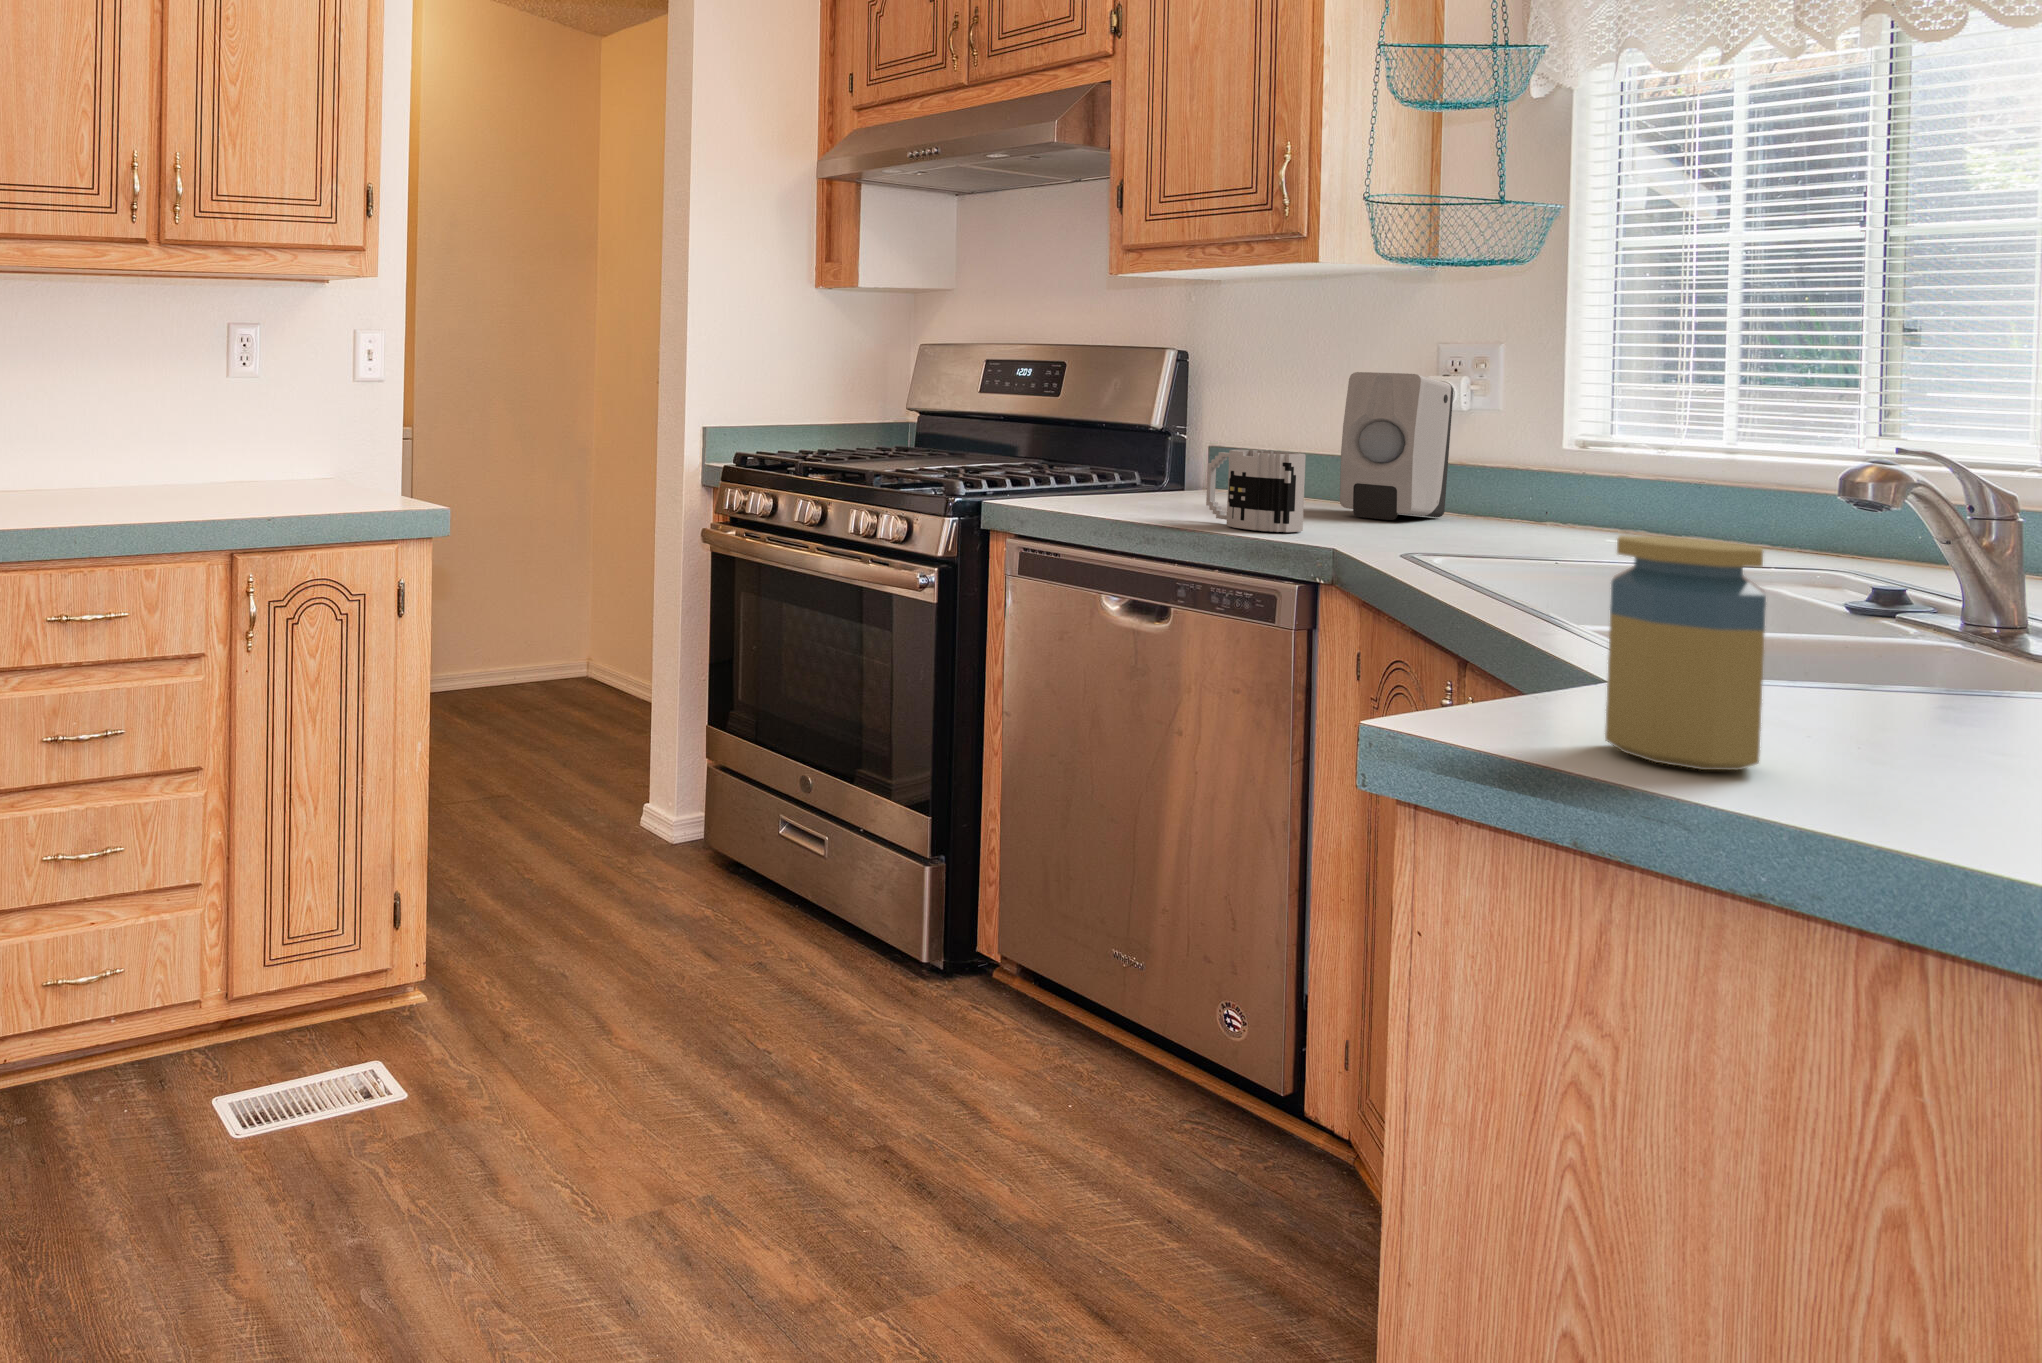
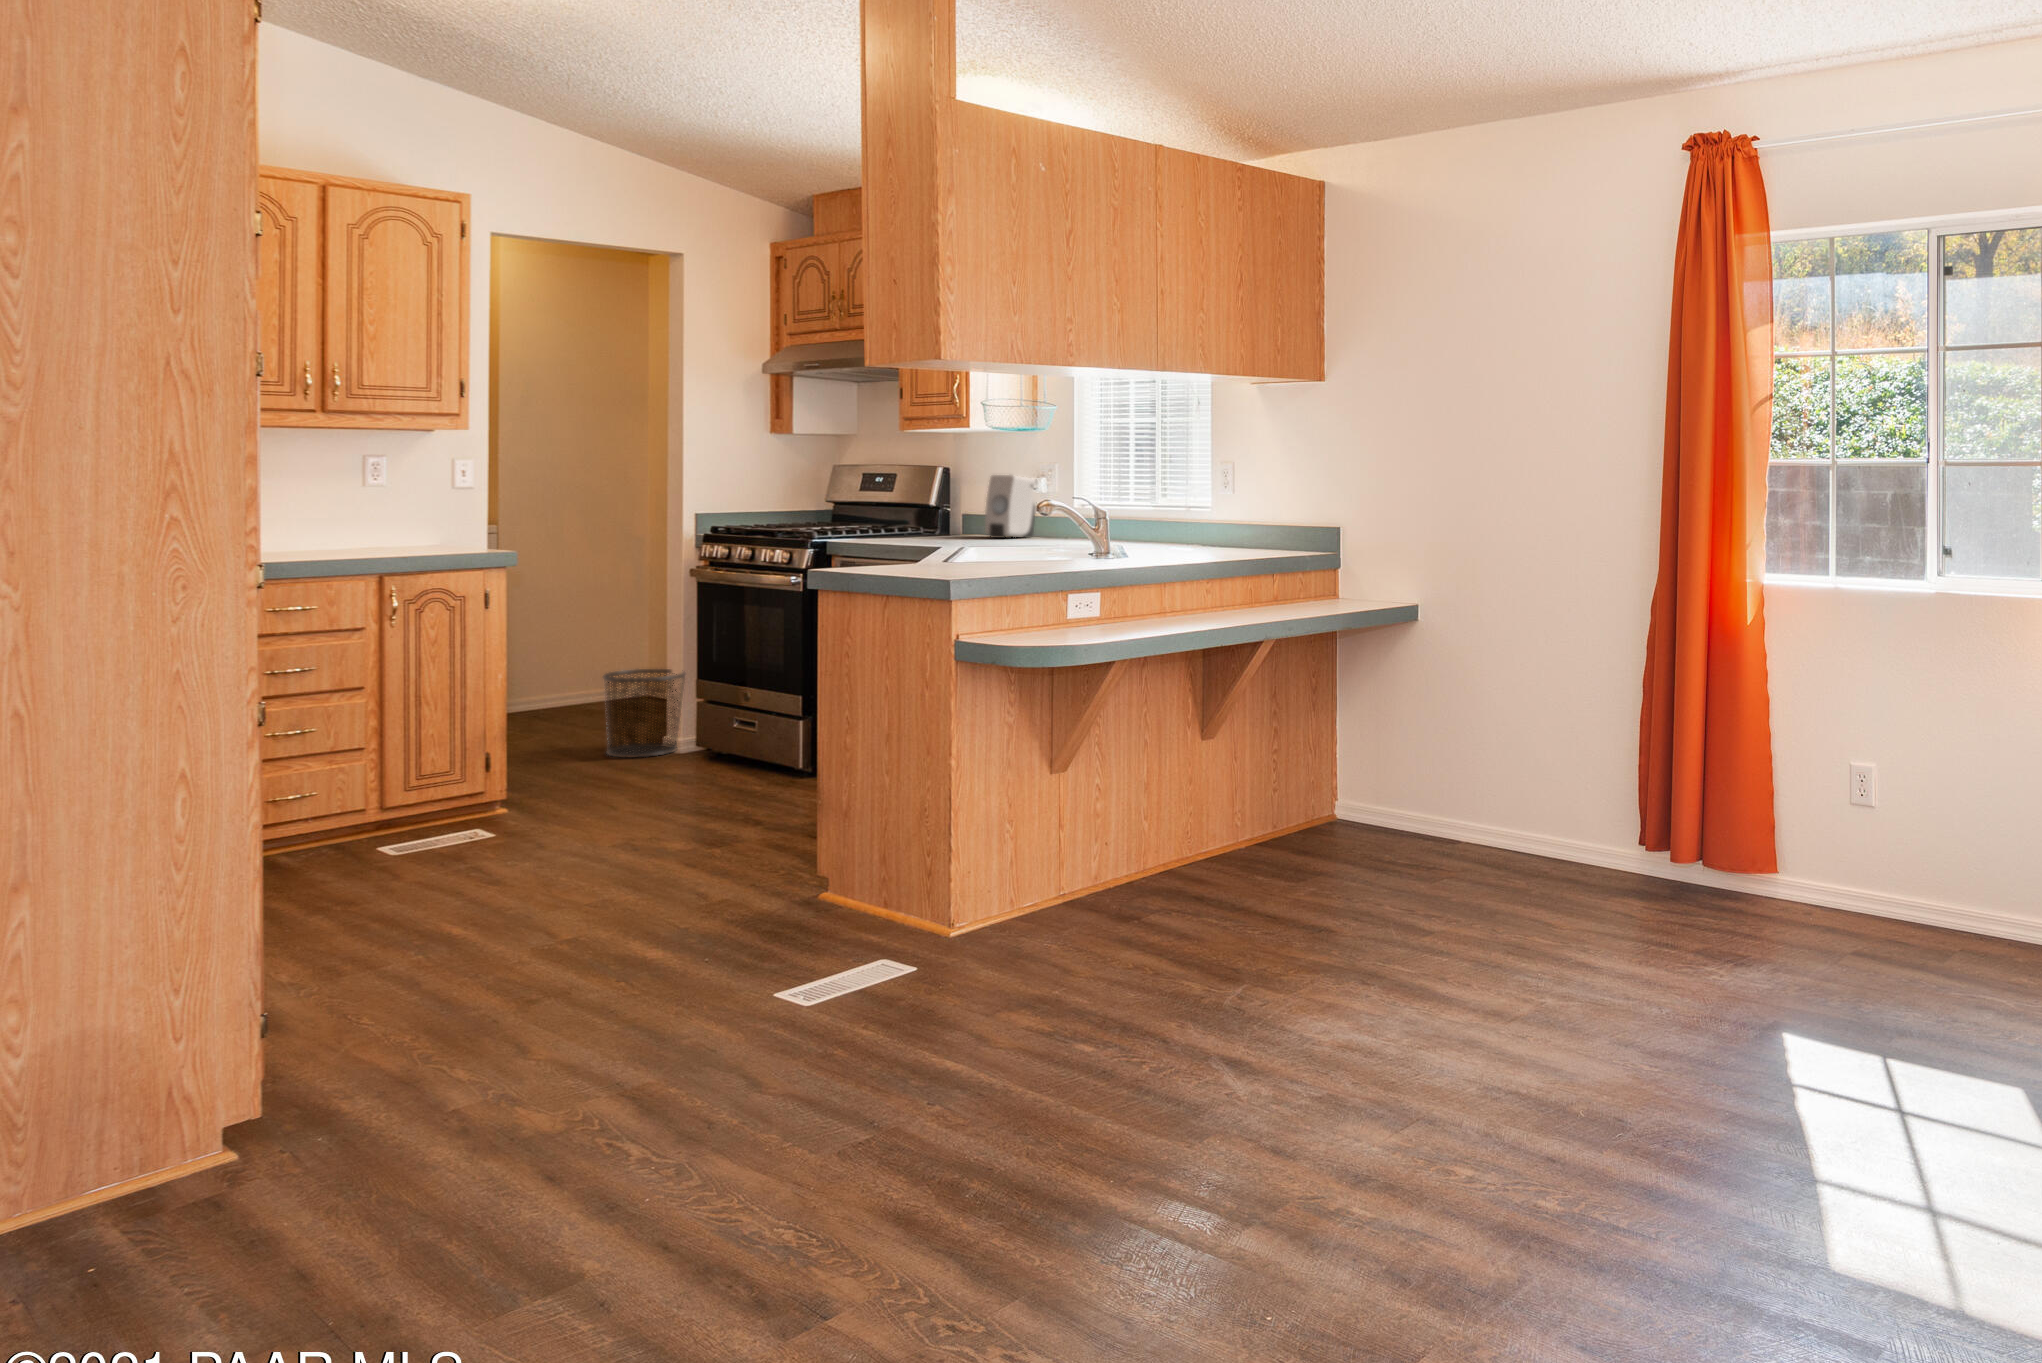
mug: present [1206,450,1306,532] -> none [911,509,946,542]
jar: present [1605,535,1766,770] -> none [860,517,896,572]
waste bin: none [567,696,695,863] -> present [603,669,686,757]

